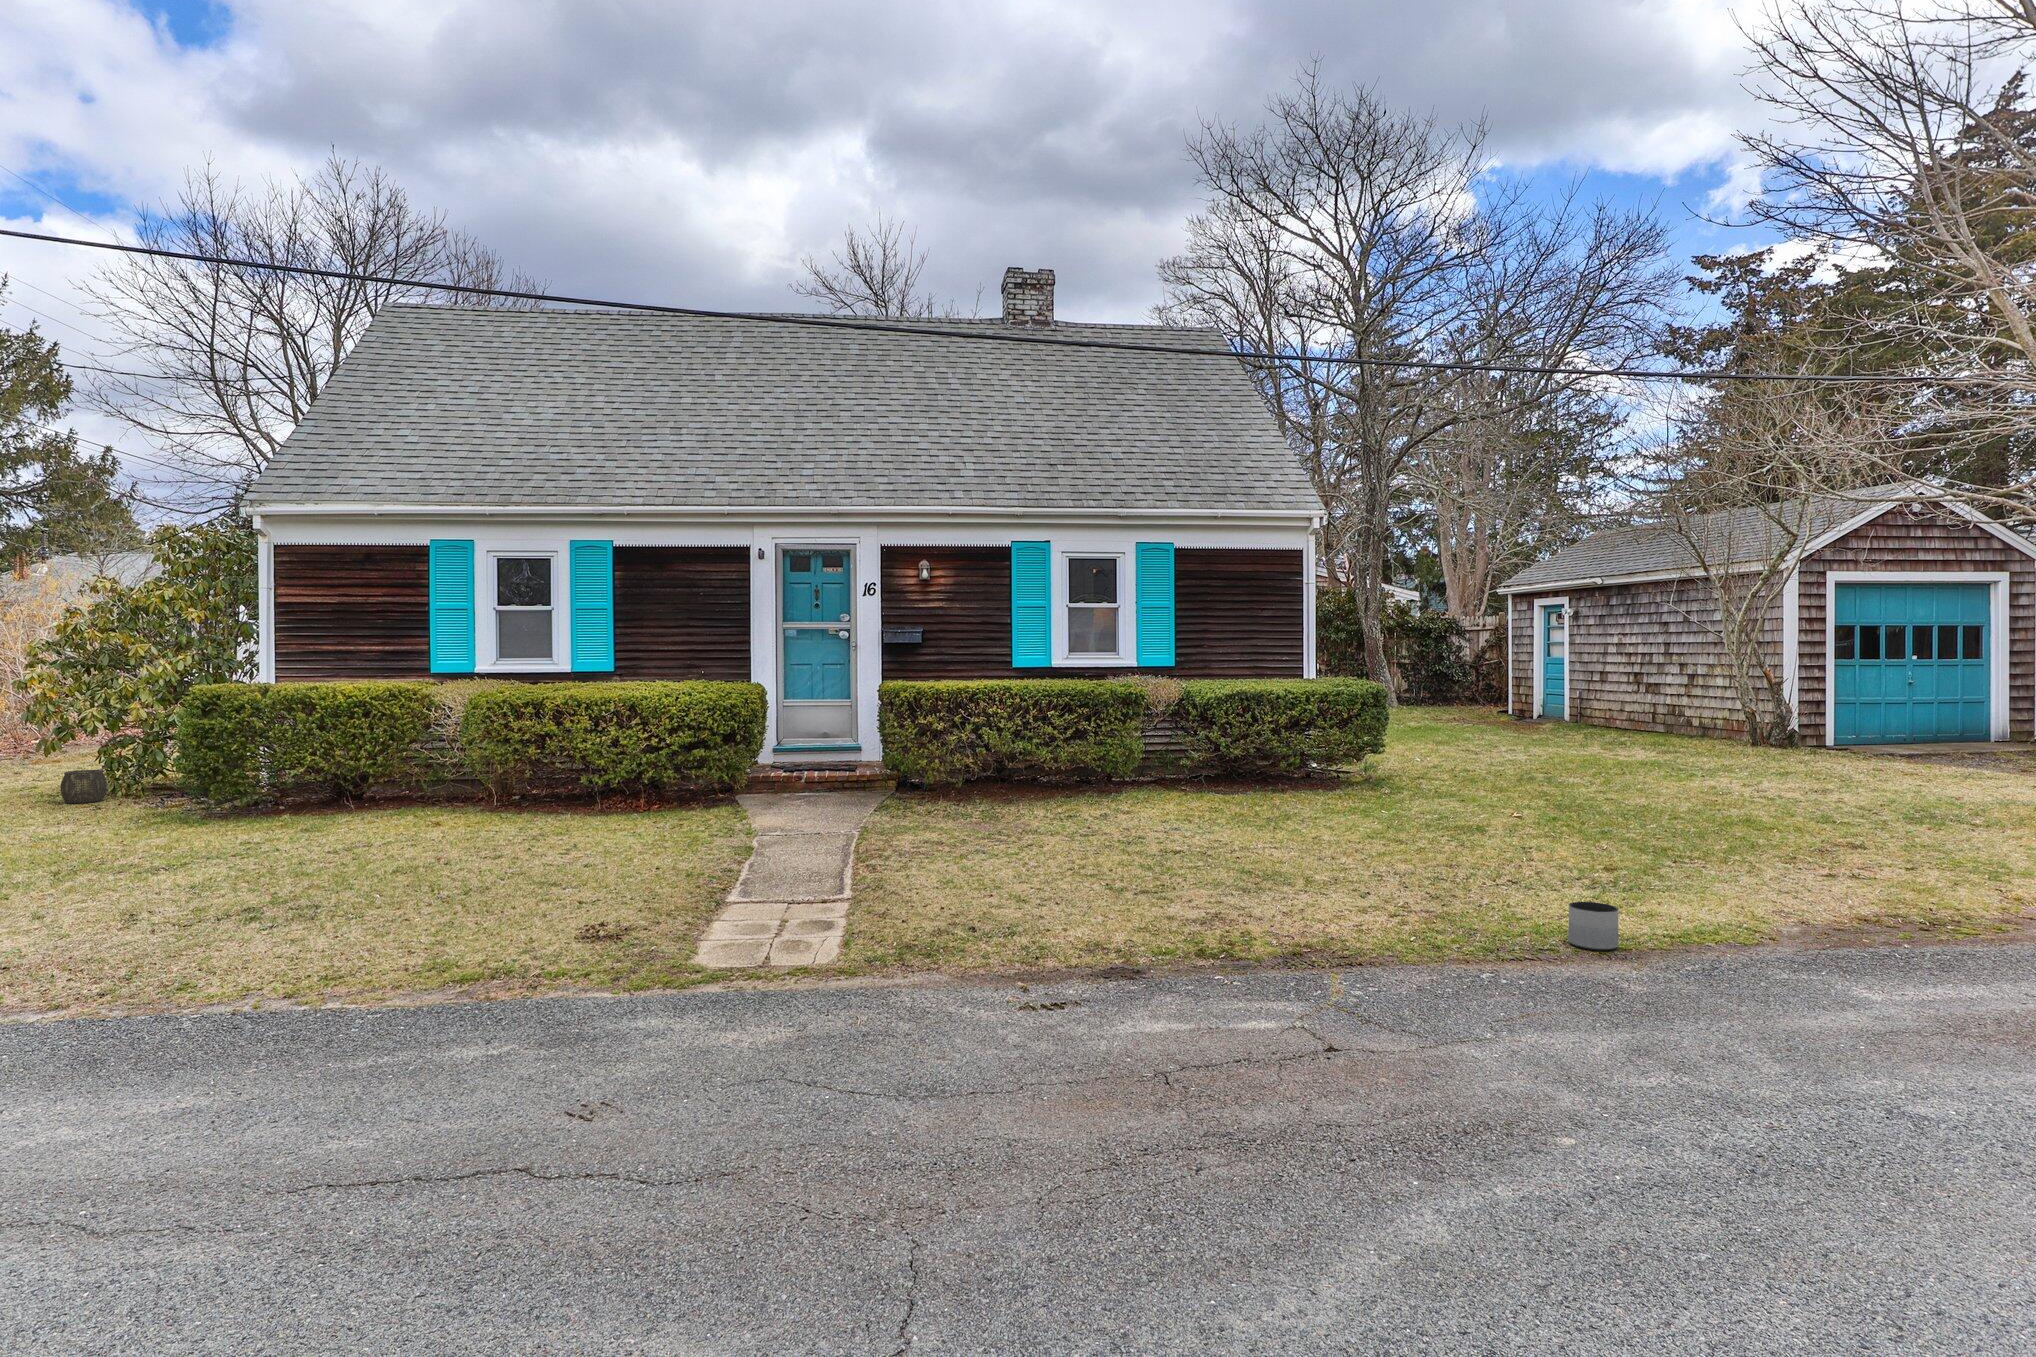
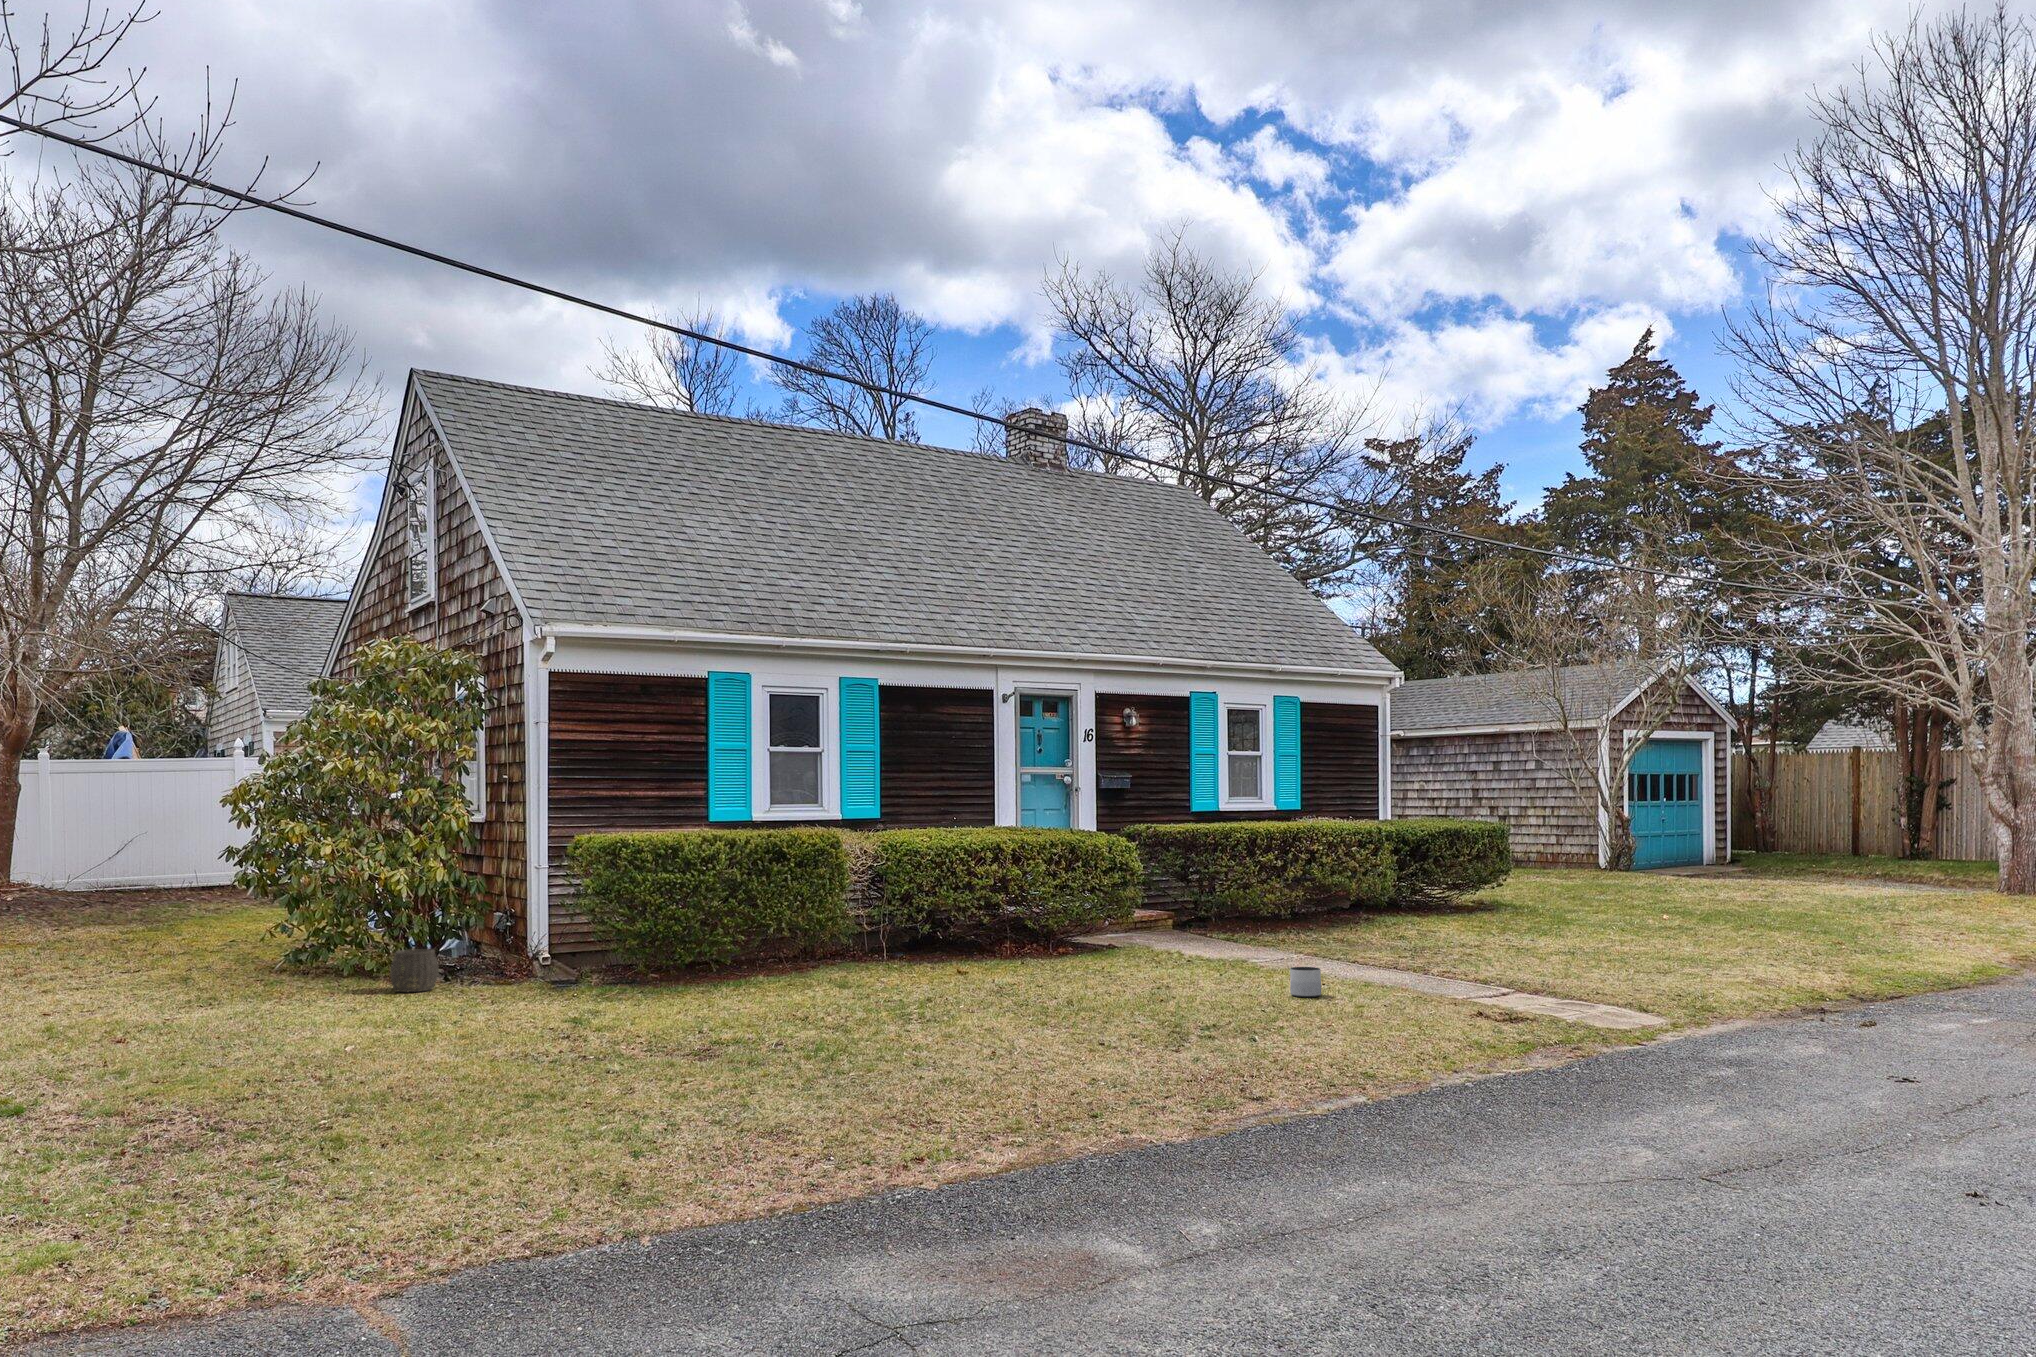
planter: present [1568,902,1618,951] -> present [1290,967,1321,997]

